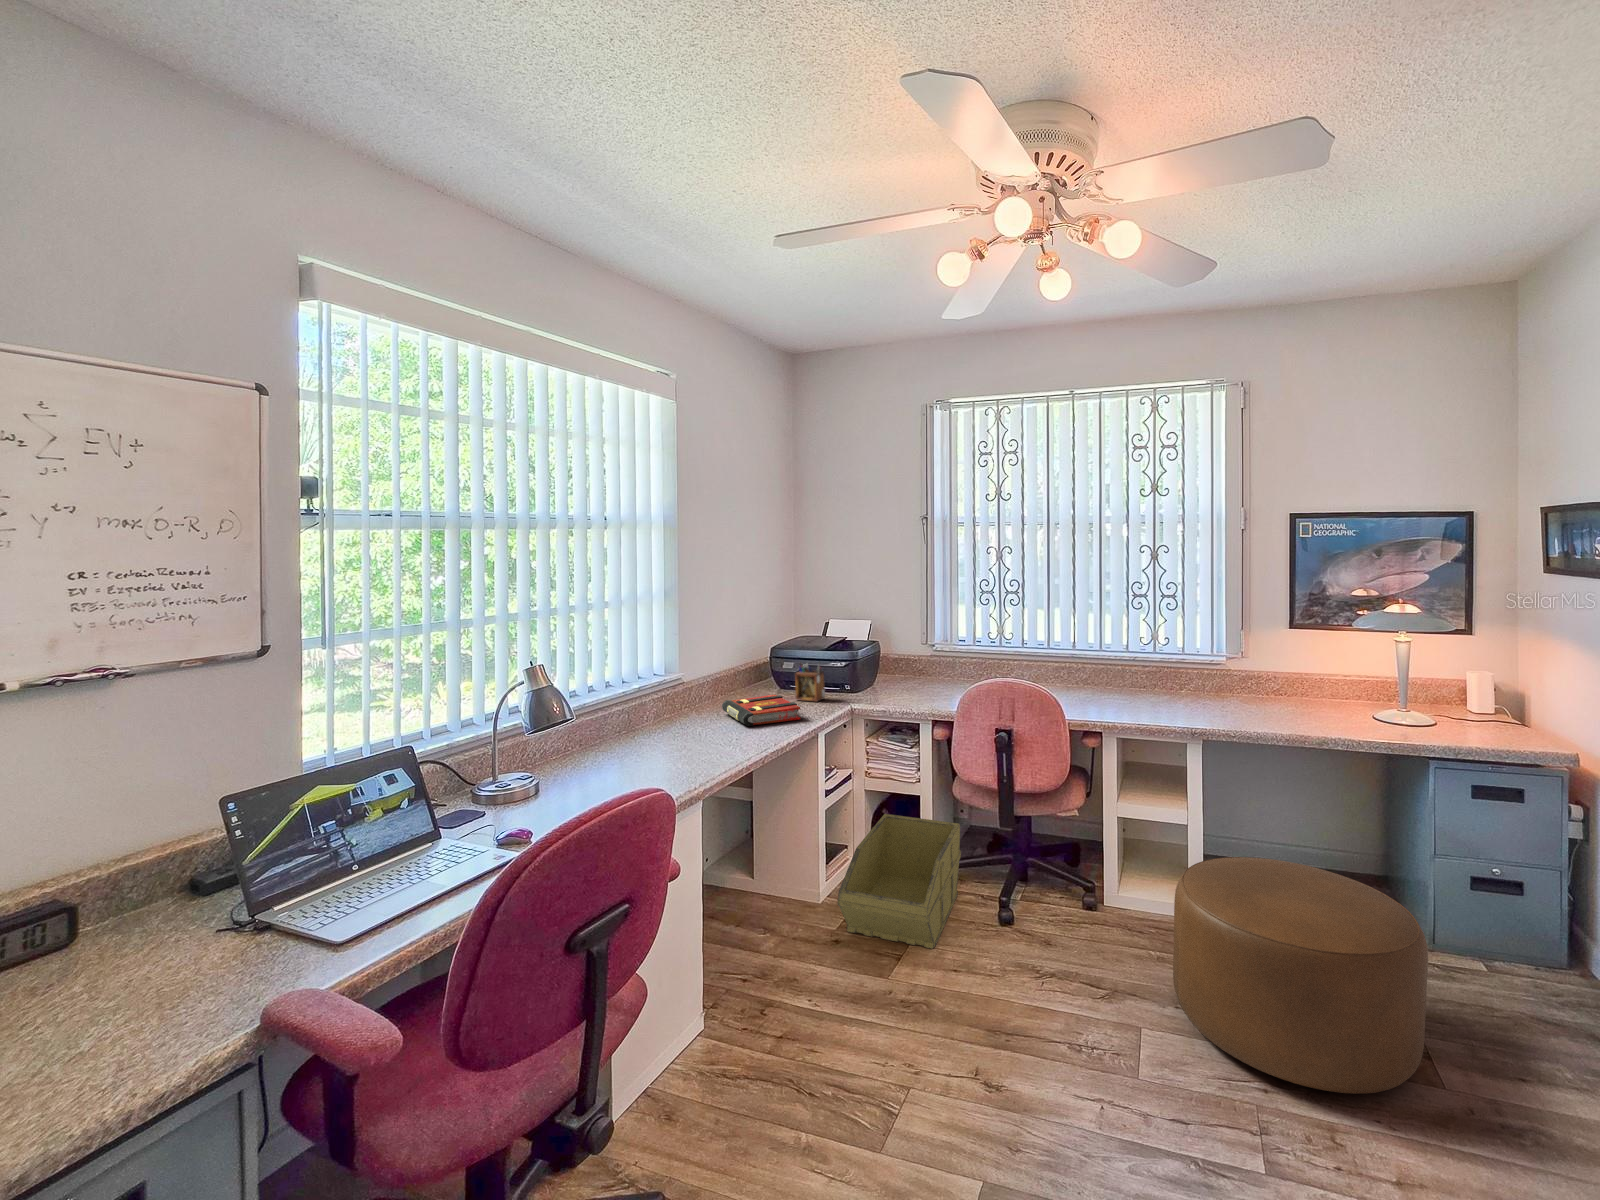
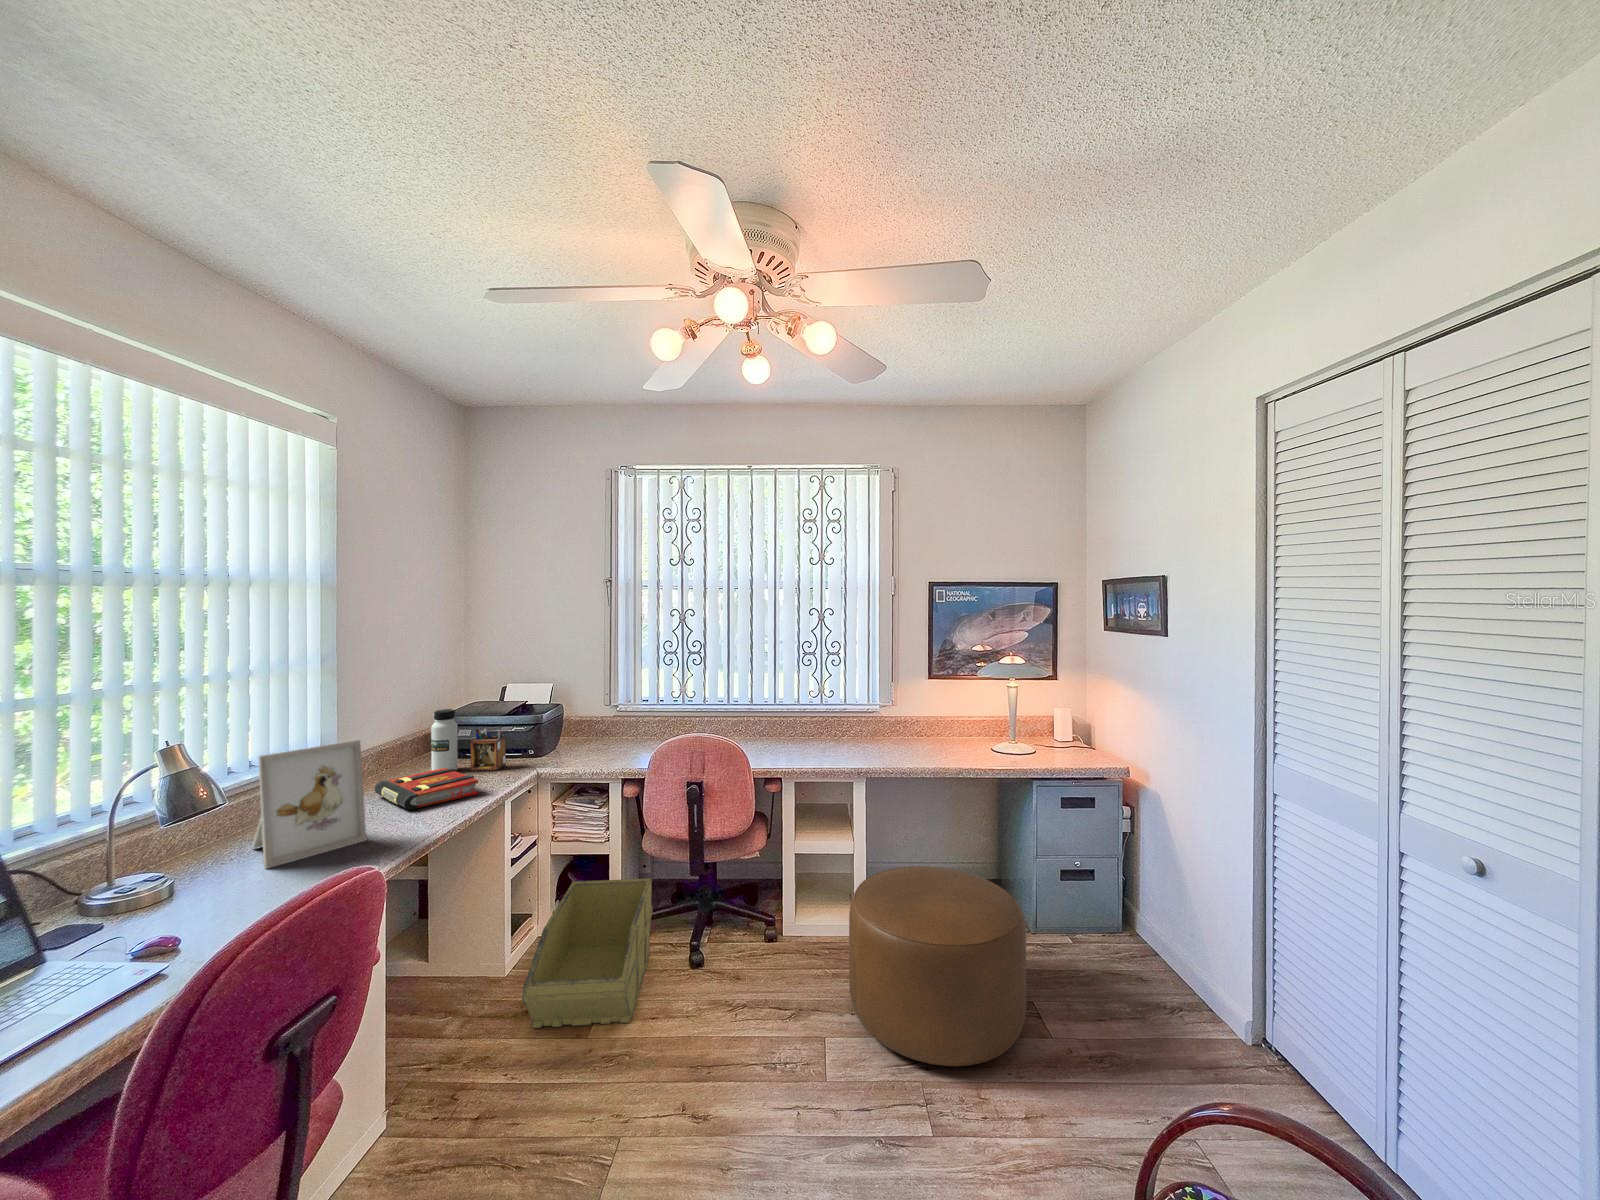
water bottle: none [764,643,785,700] -> present [431,709,457,771]
picture frame: none [643,662,717,755] -> present [252,740,366,869]

